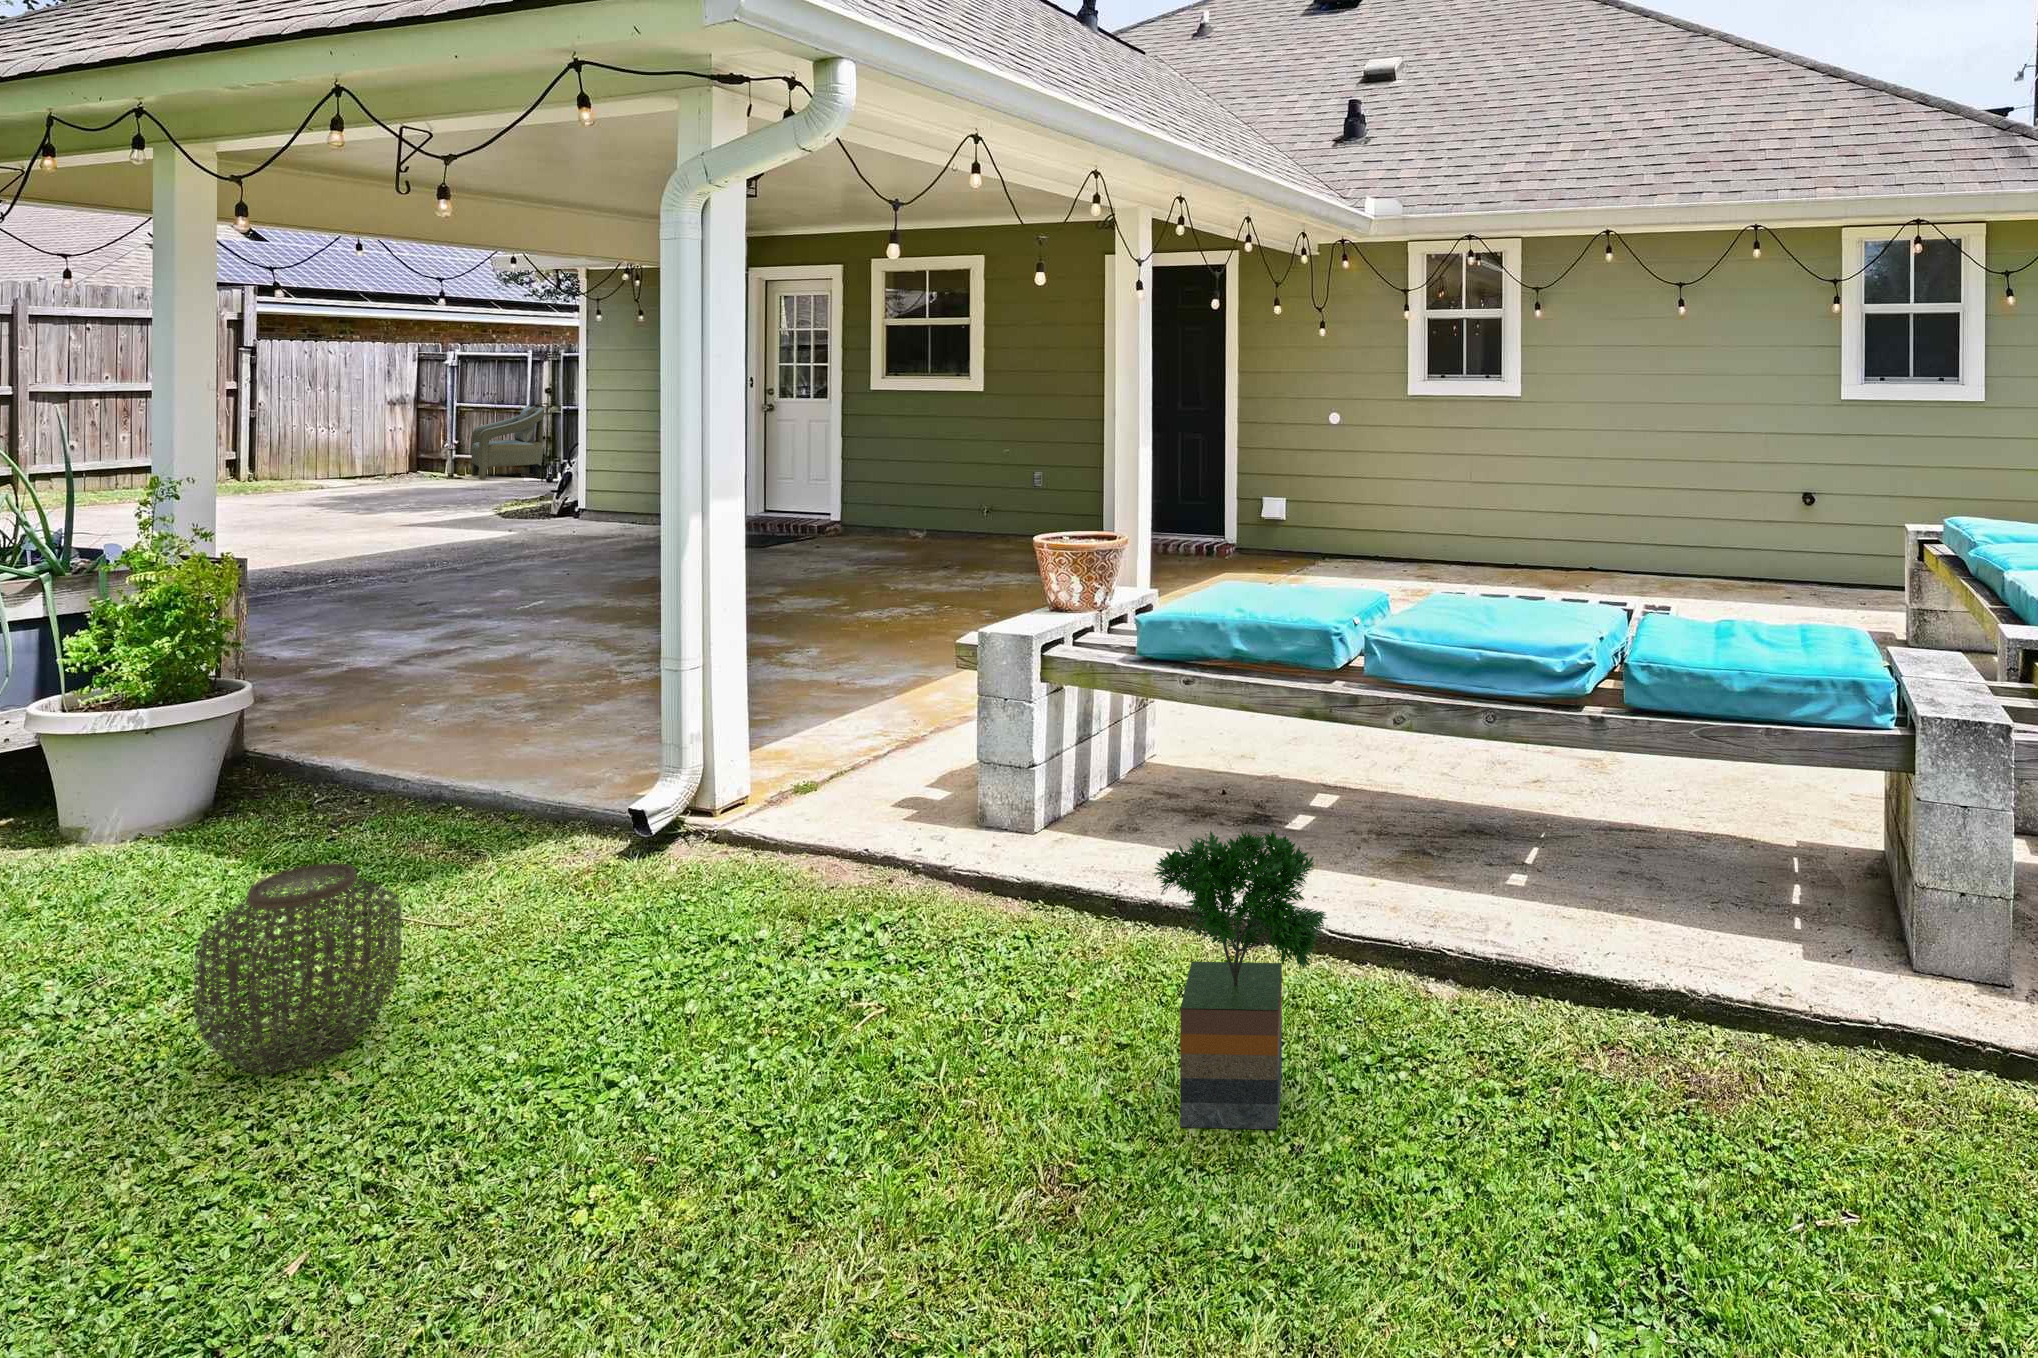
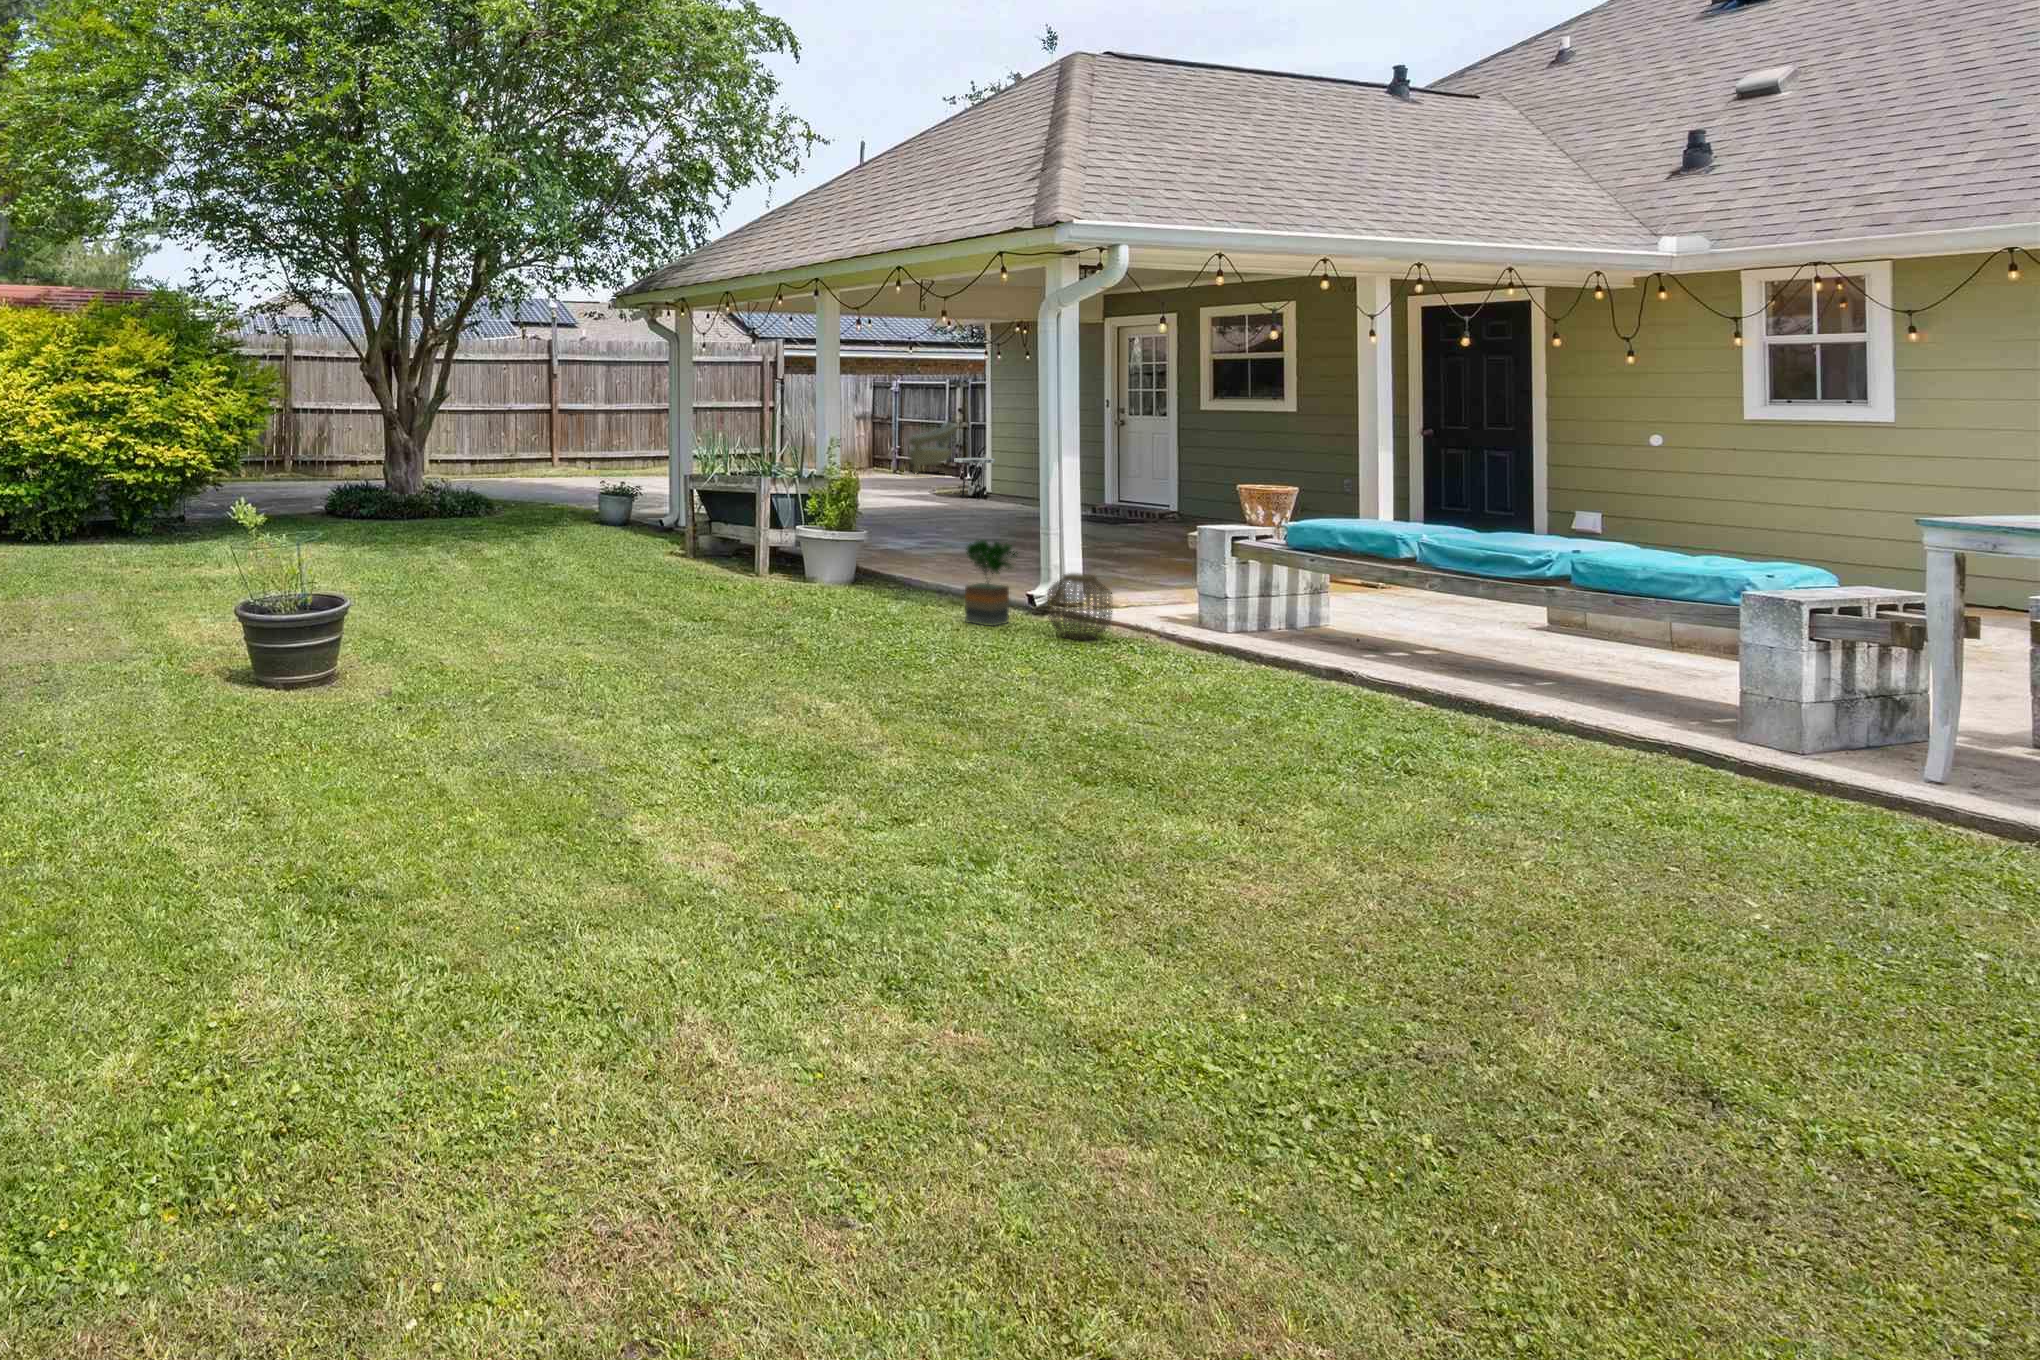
side table: none [530,460,594,519] -> present [954,458,995,500]
potted tree: present [1153,831,1327,1129] -> present [965,540,1018,626]
woven basket: present [194,863,402,1074] -> present [1048,573,1112,640]

